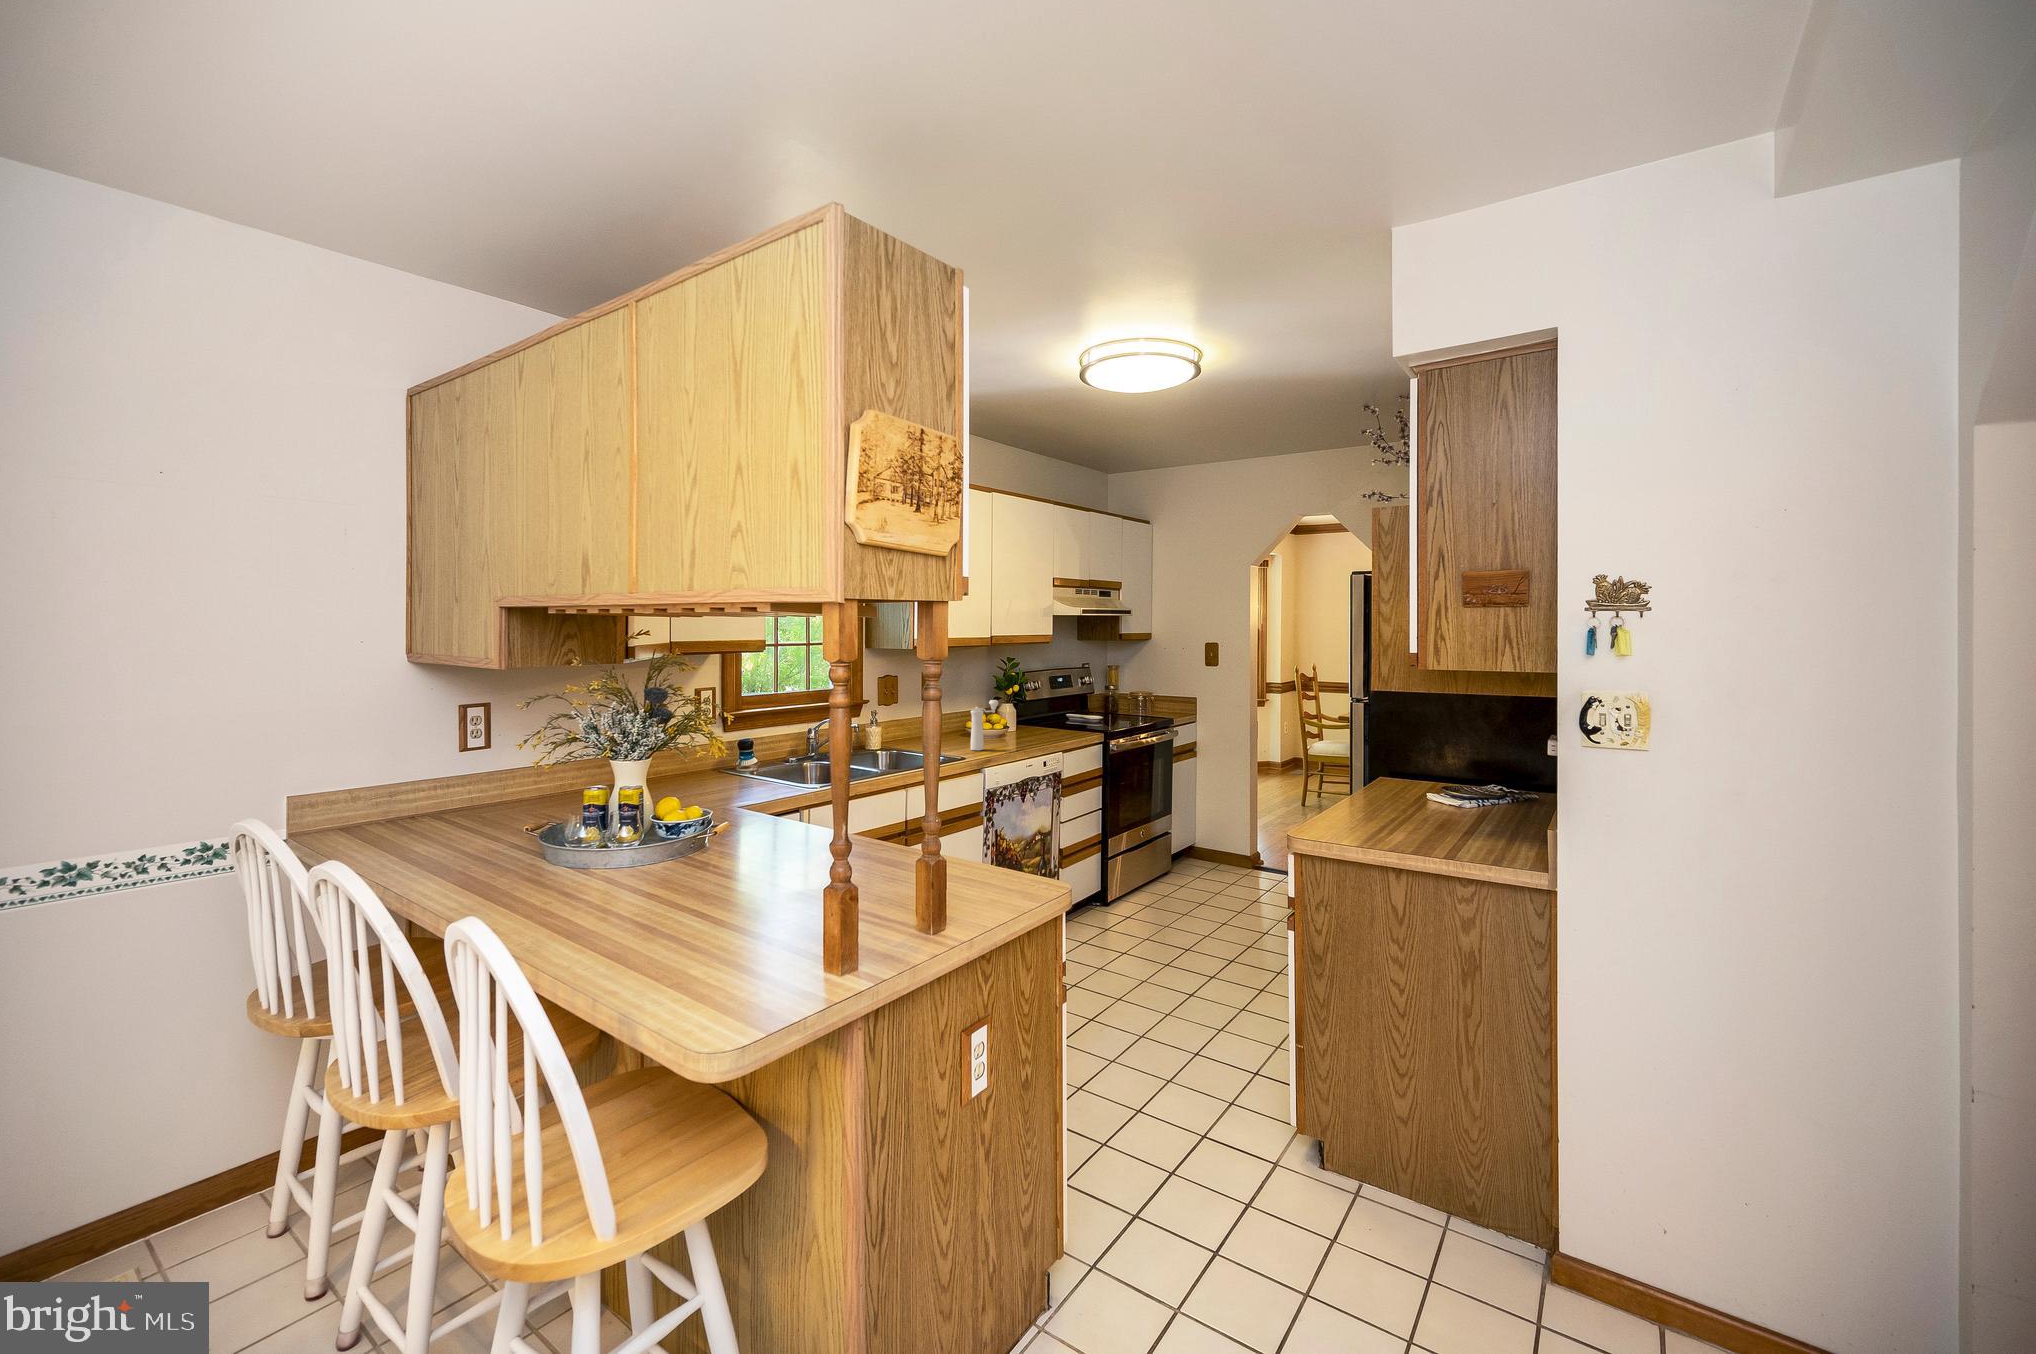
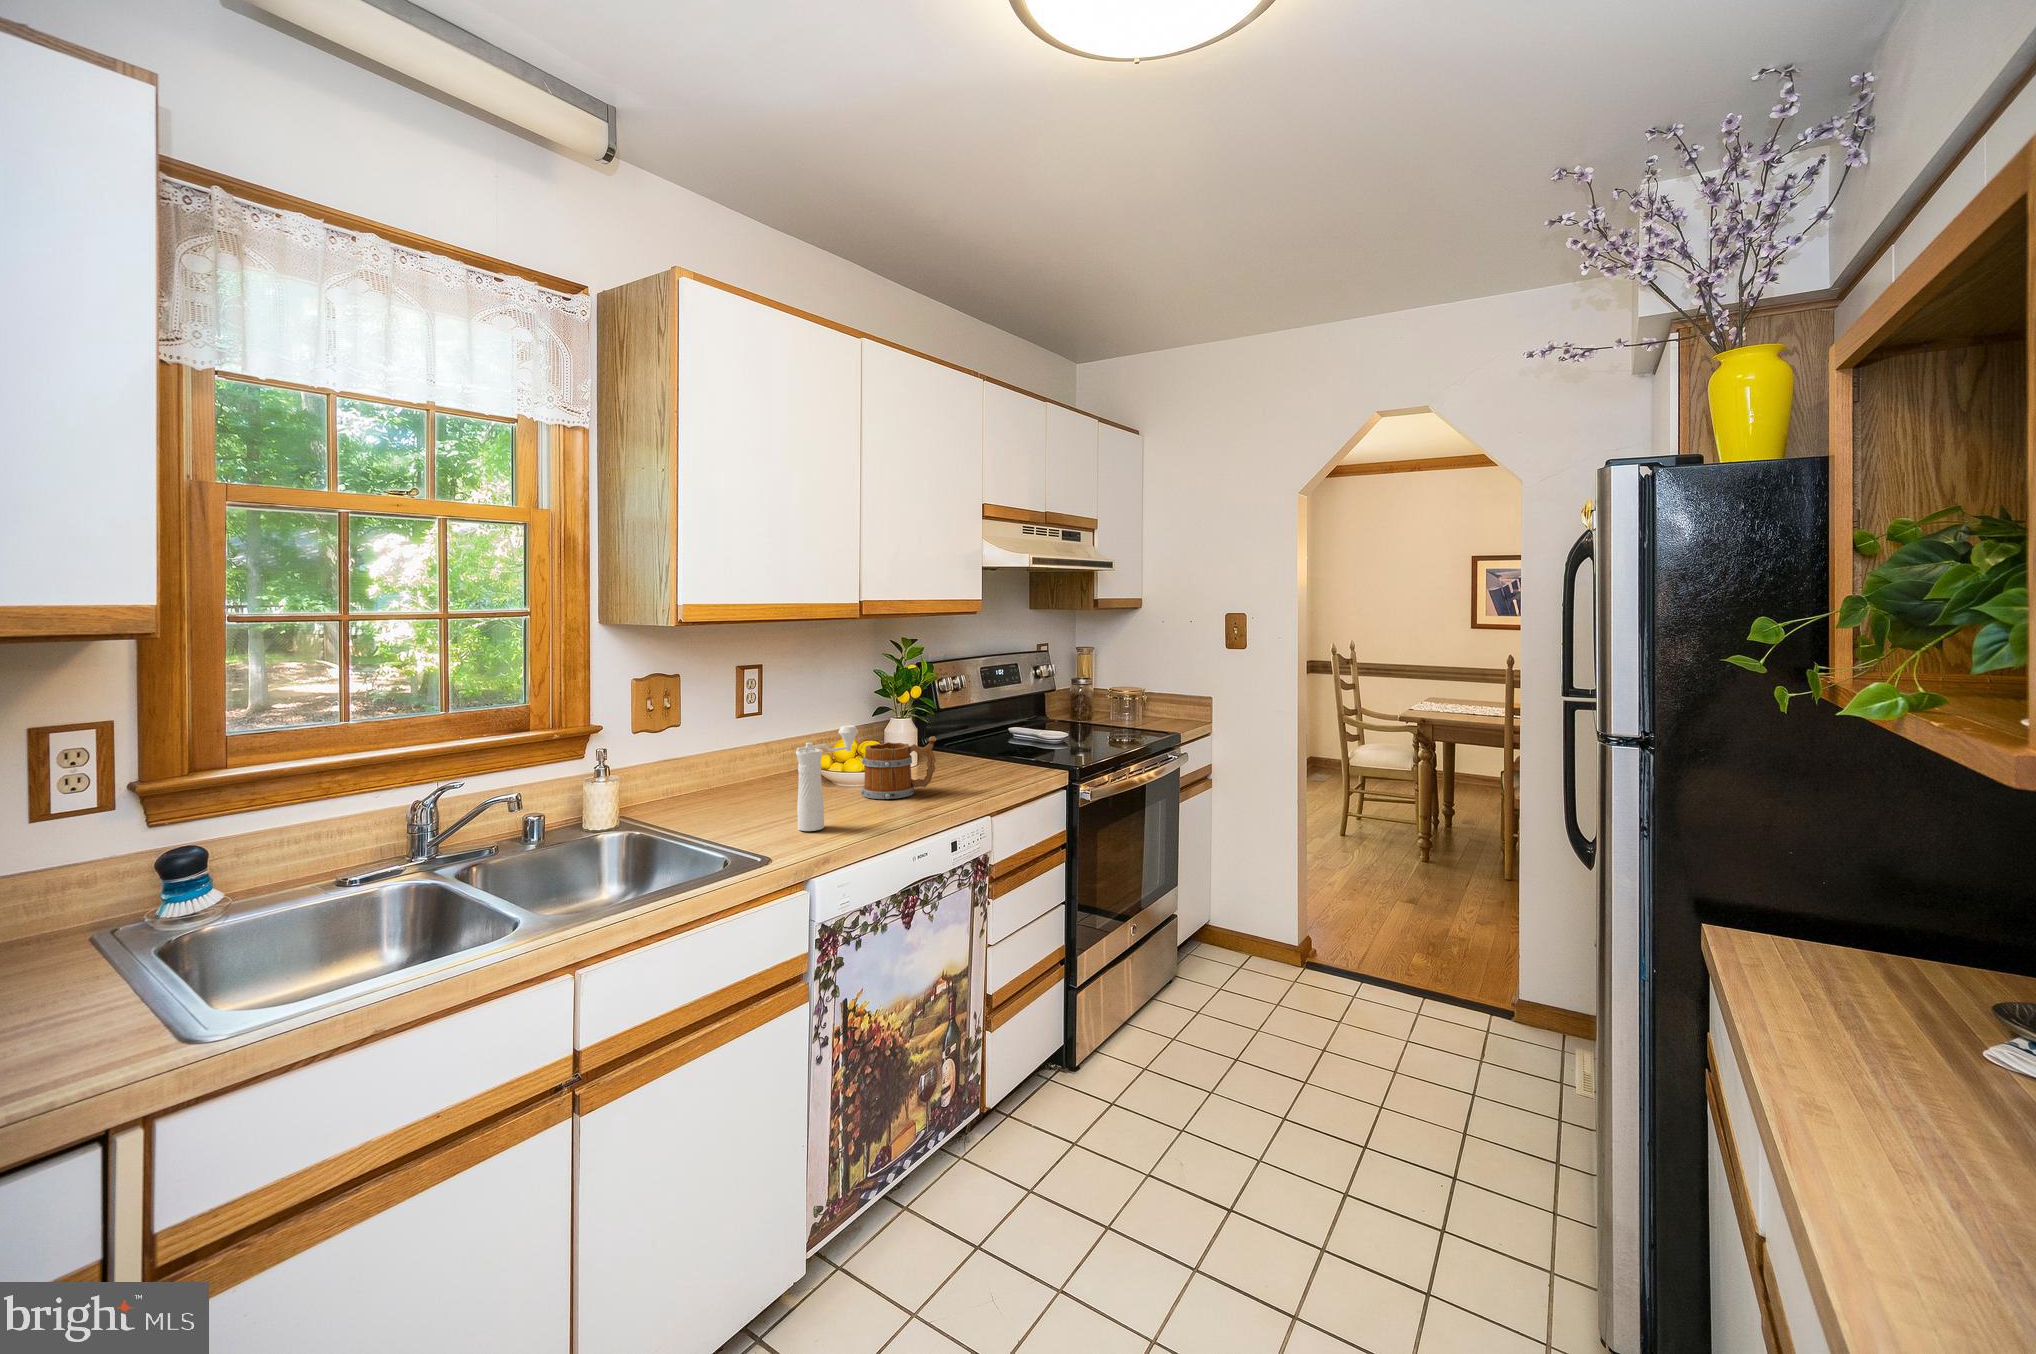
mug: none [993,709,1034,741] -> present [860,736,936,799]

